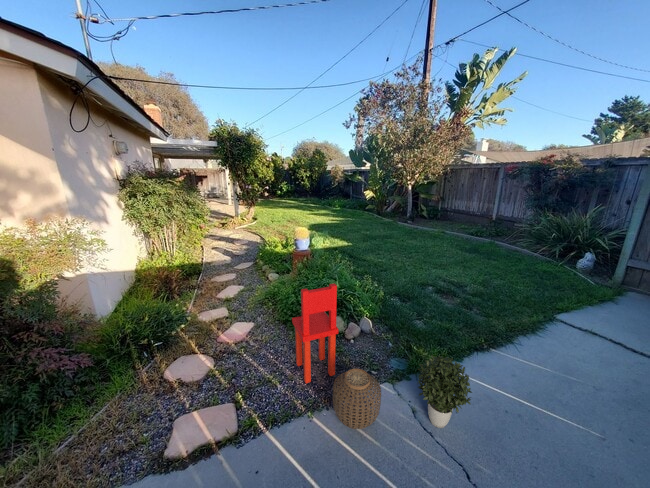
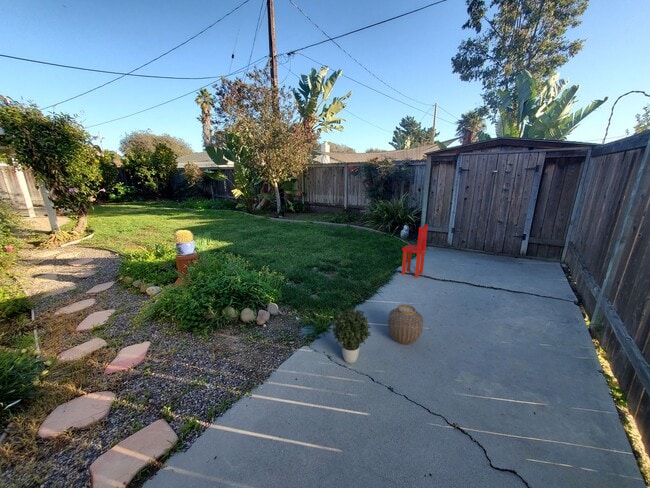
chair: present [292,284,338,383] -> present [402,224,428,277]
woven basket: present [333,368,381,429] -> present [388,305,423,344]

